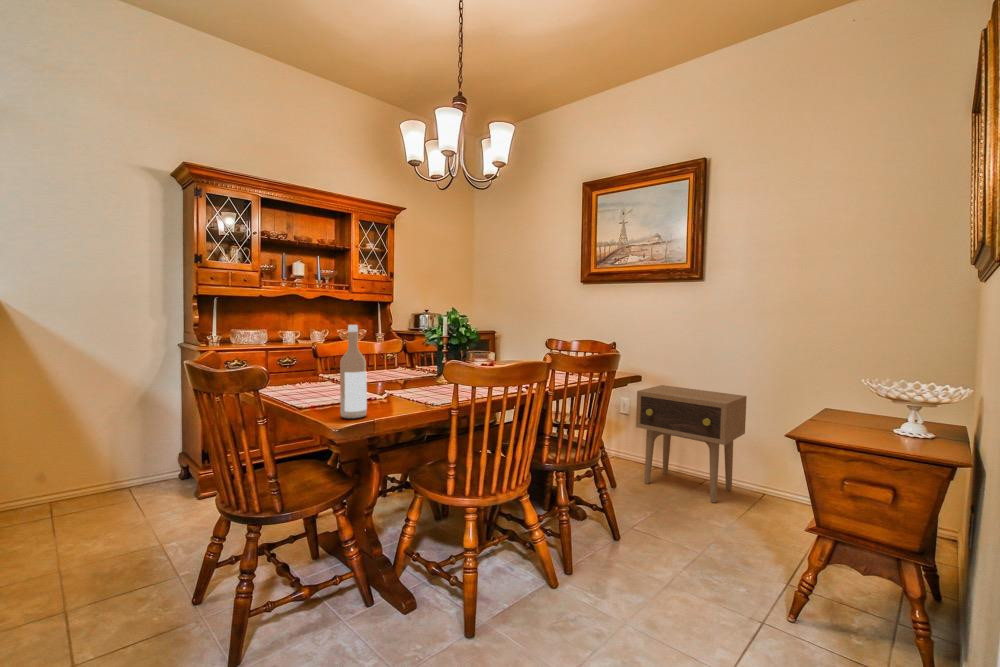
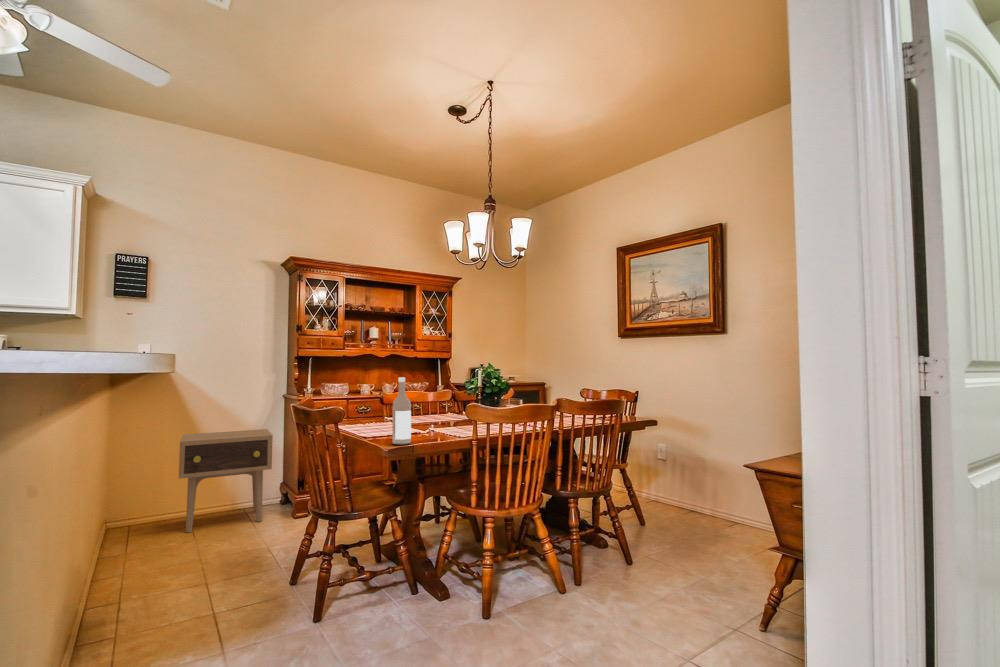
side table: present [636,385,747,503] -> present [179,429,273,533]

